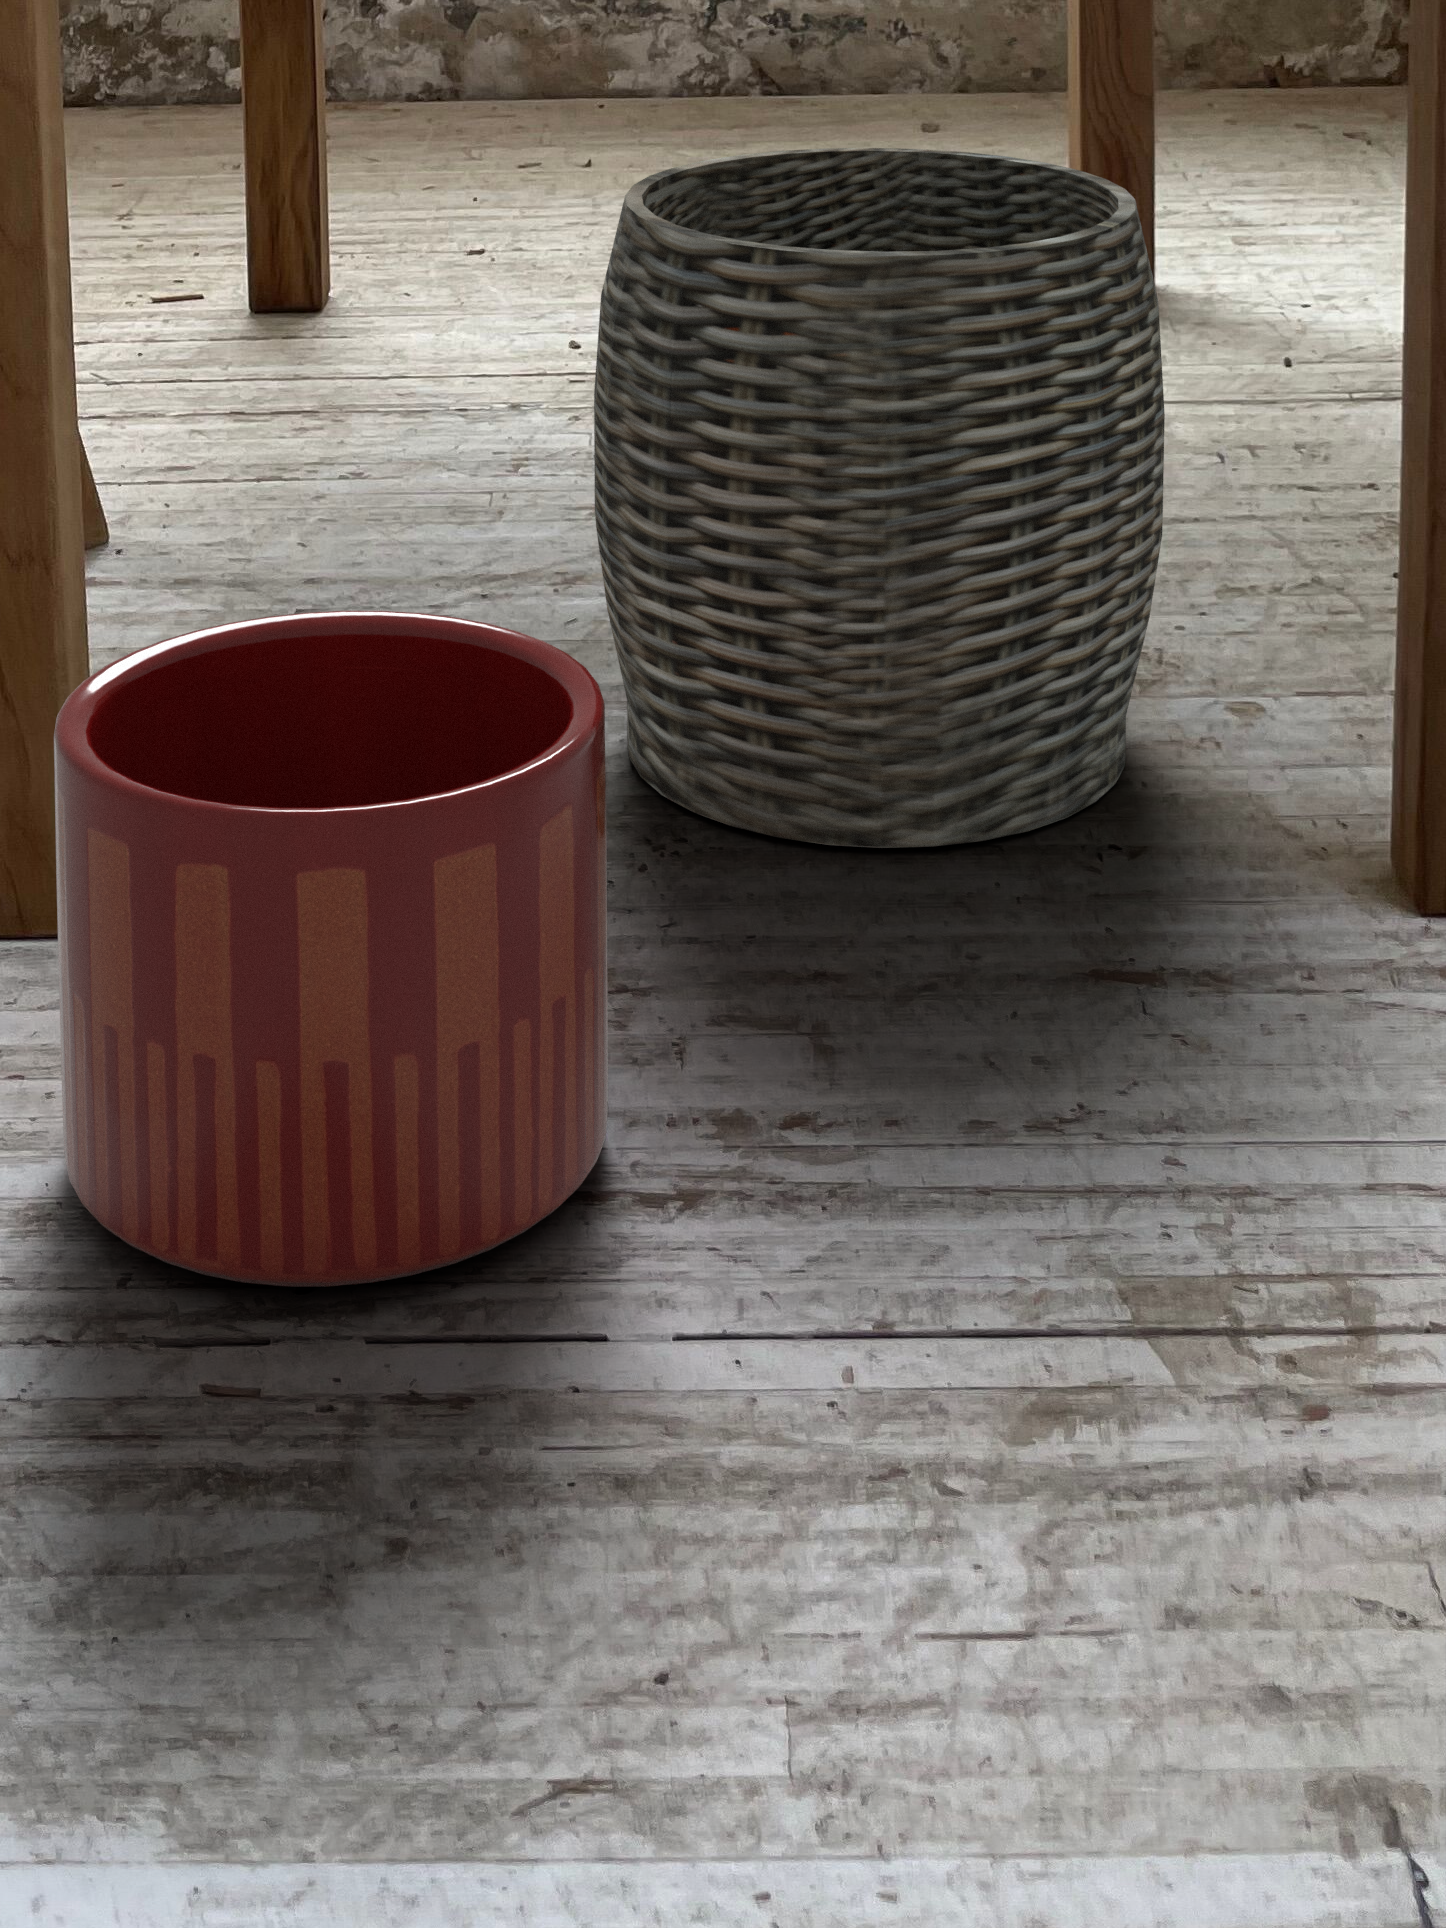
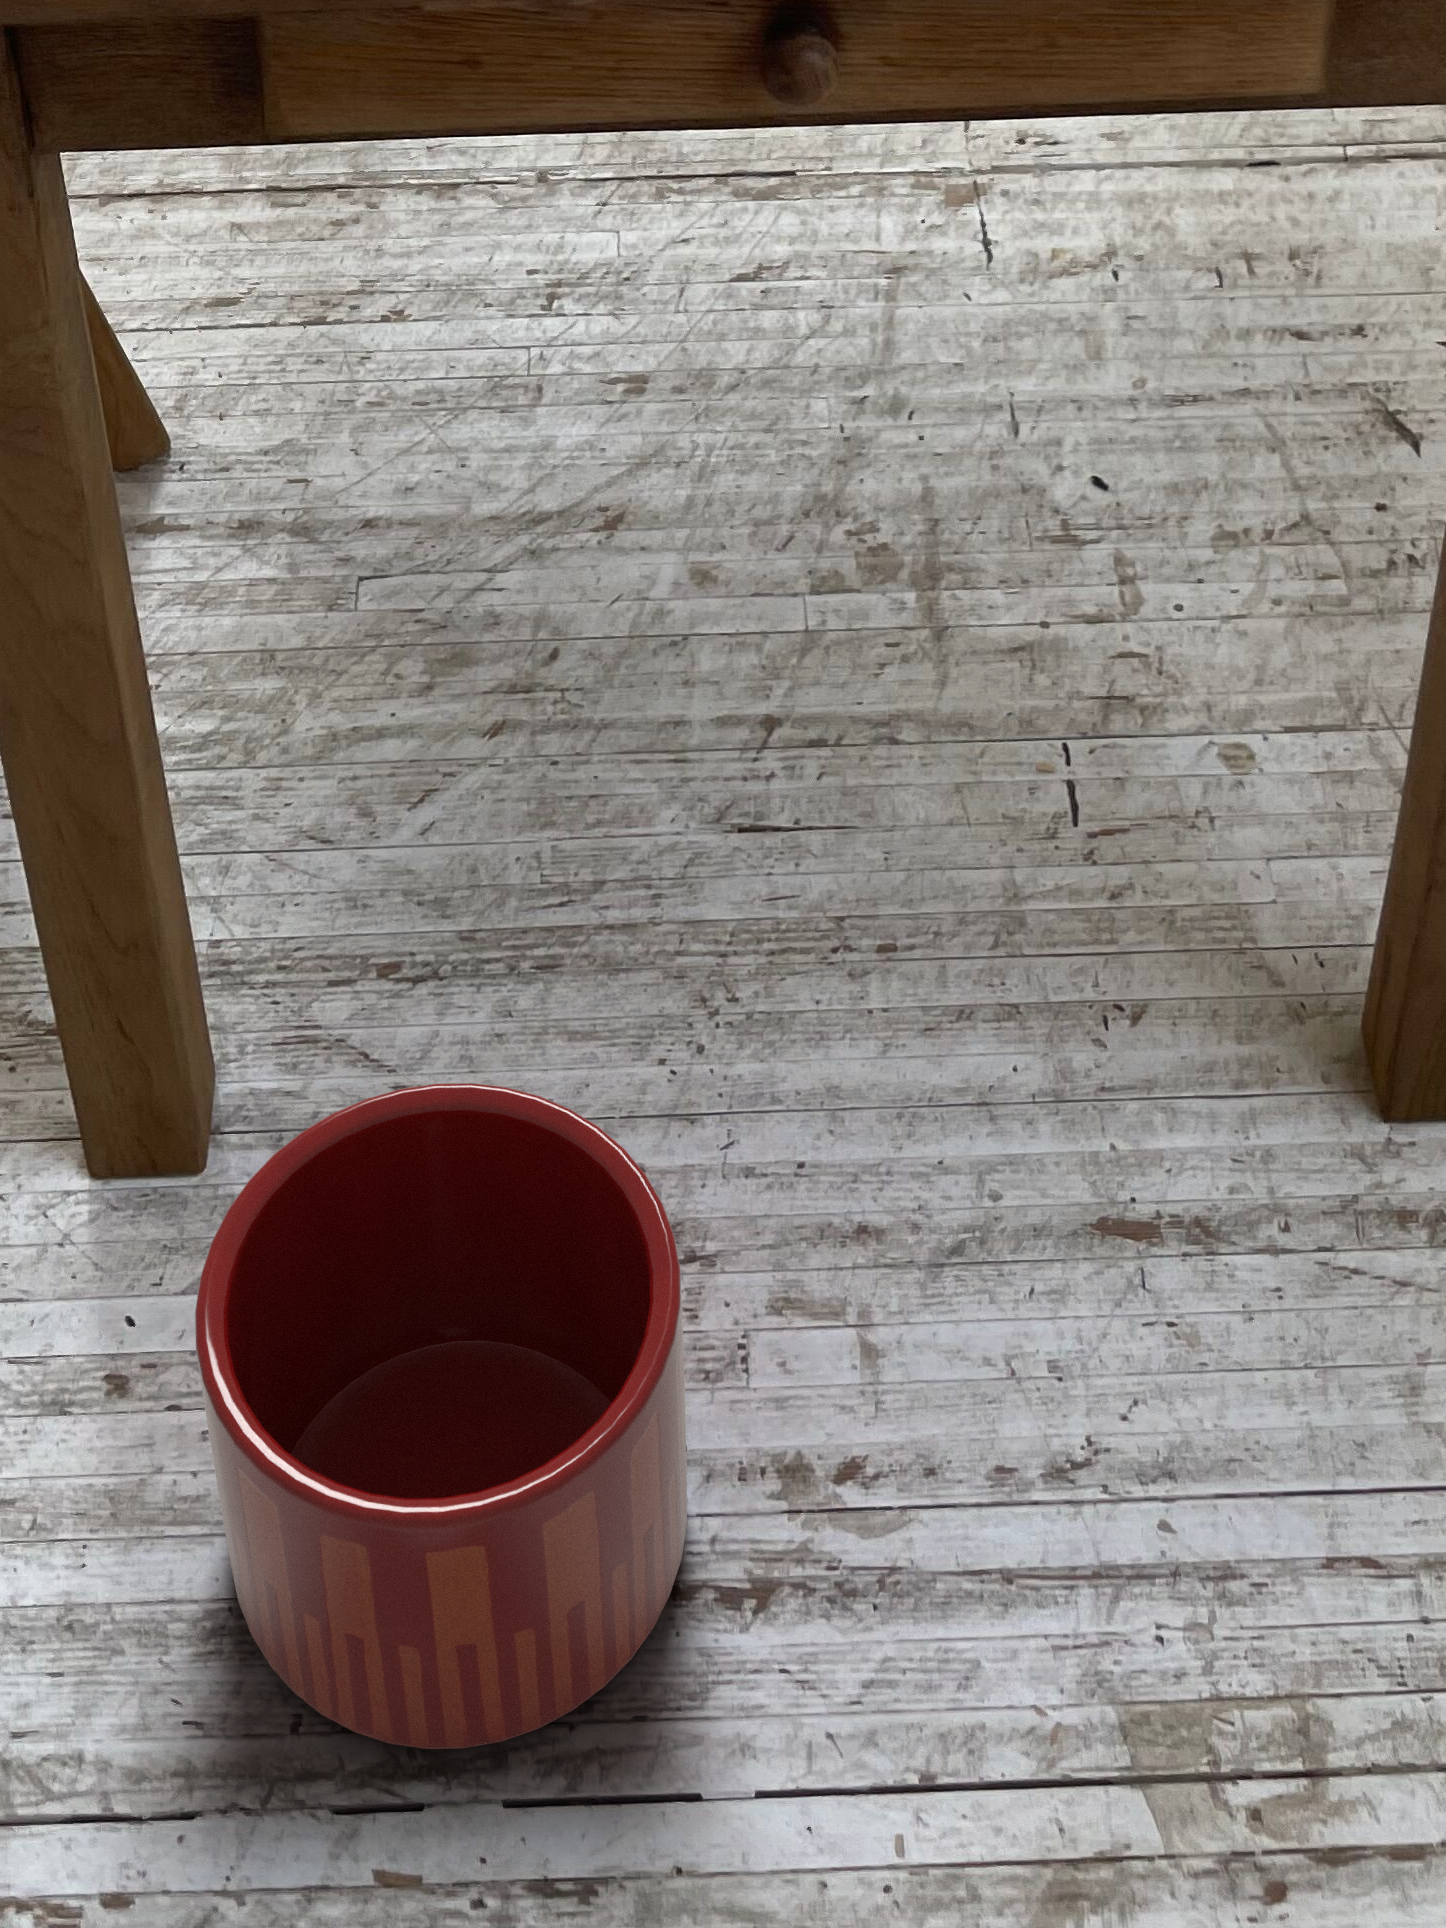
woven basket: present [594,148,1165,848] -> none [647,295,1187,1024]

